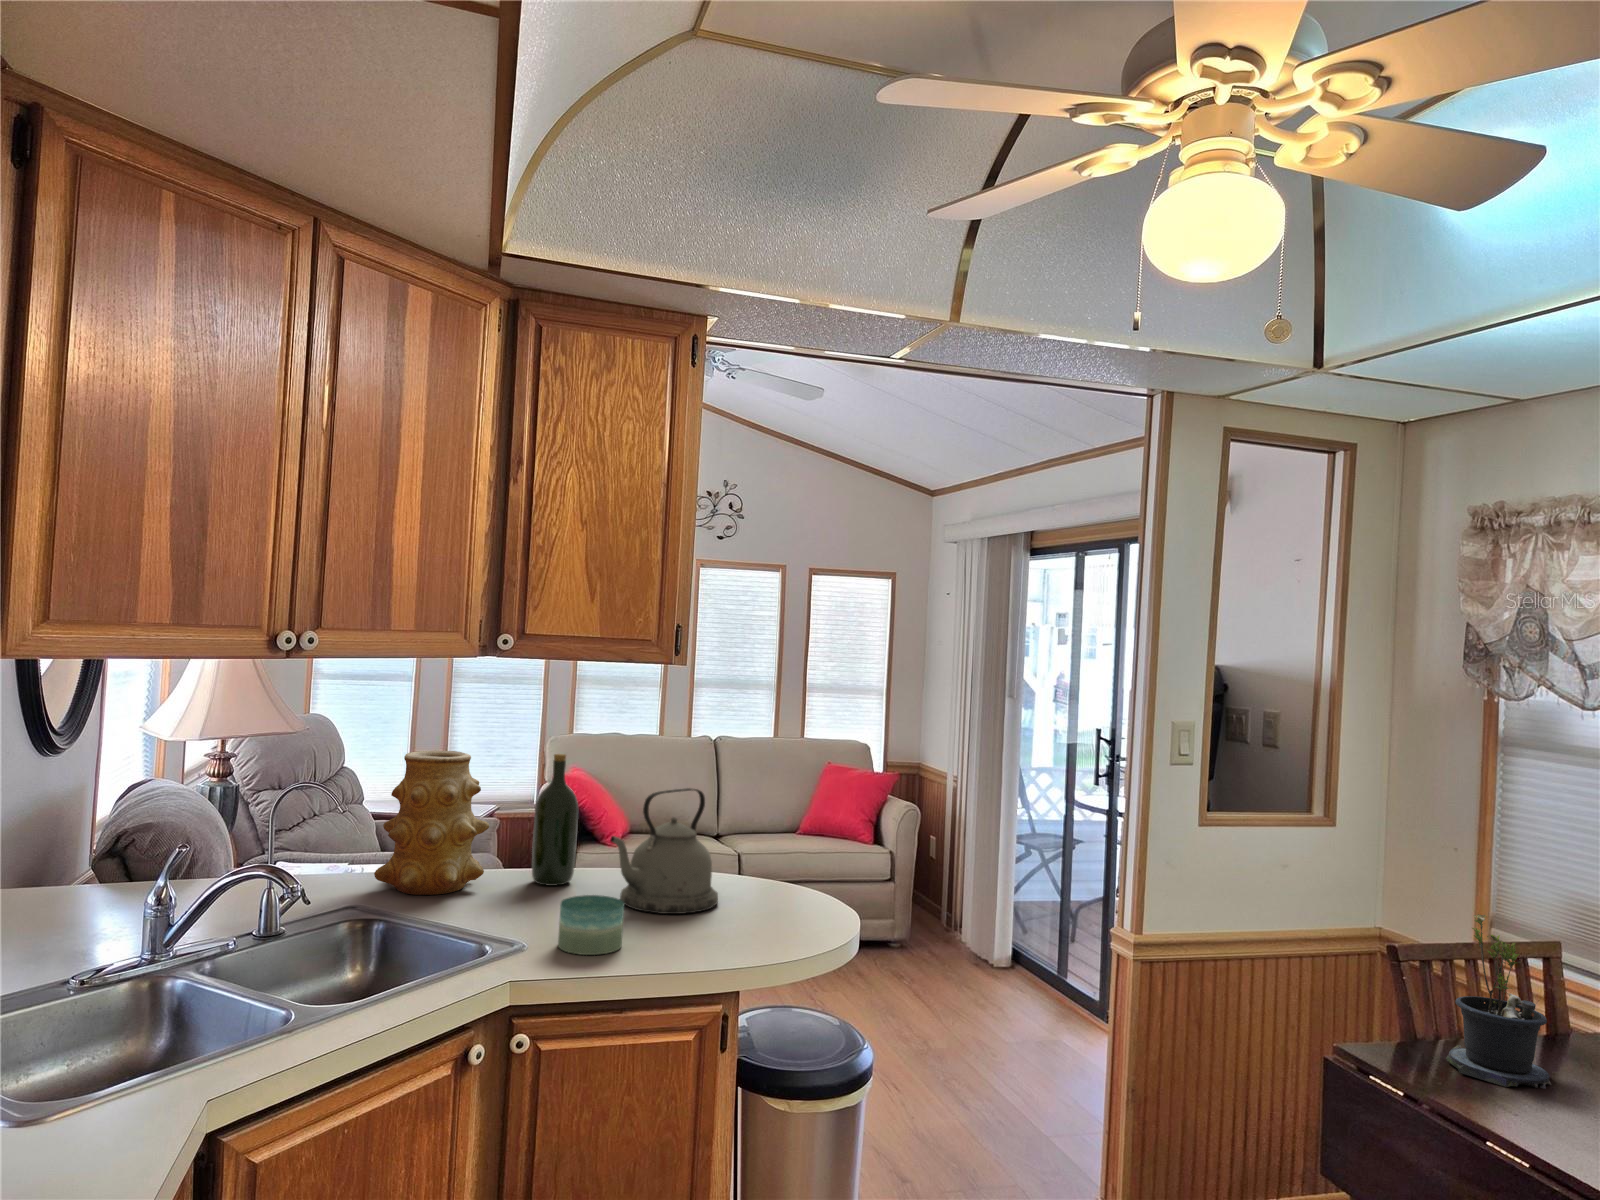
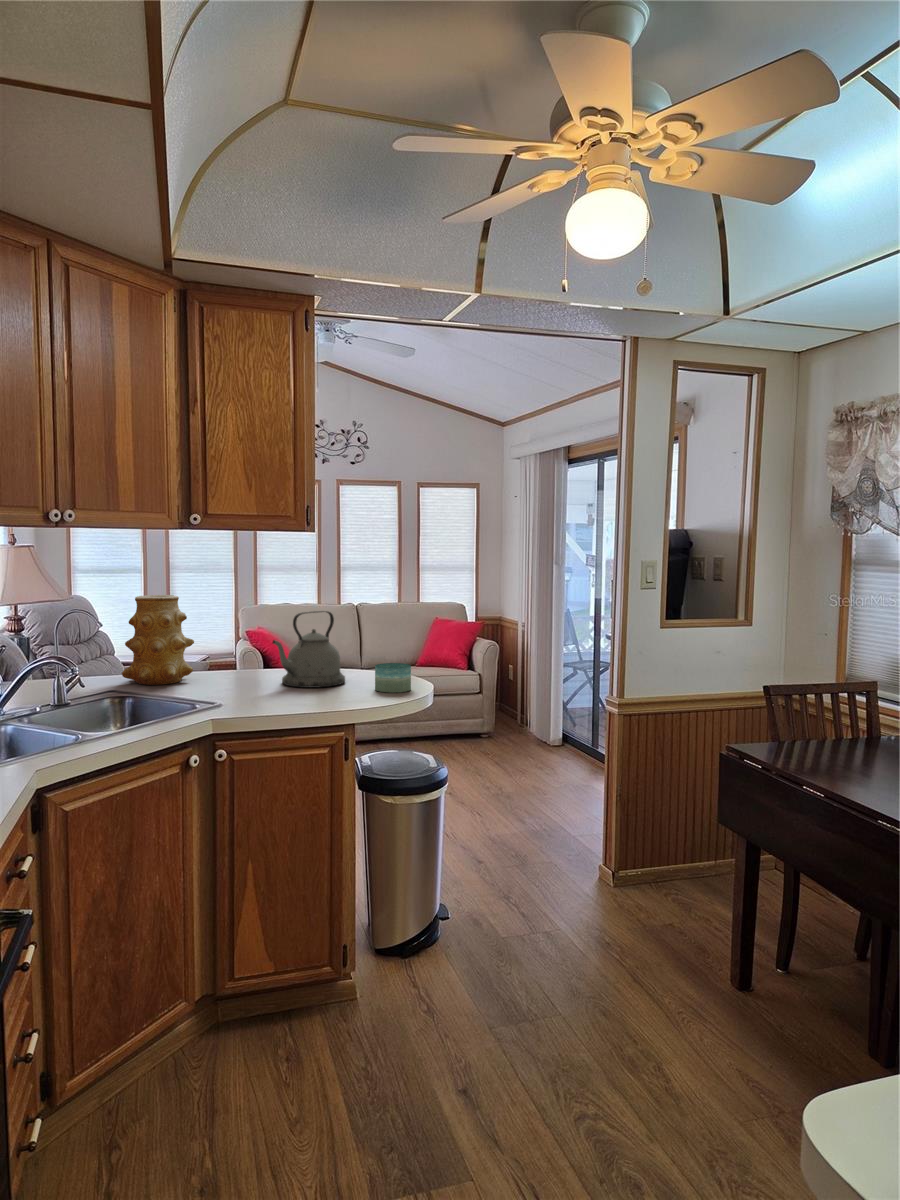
wine bottle: present [532,754,579,886] -> none [224,594,252,678]
candle: present [558,895,624,955] -> present [375,663,411,692]
potted plant: present [1446,914,1552,1089] -> none [795,659,859,758]

